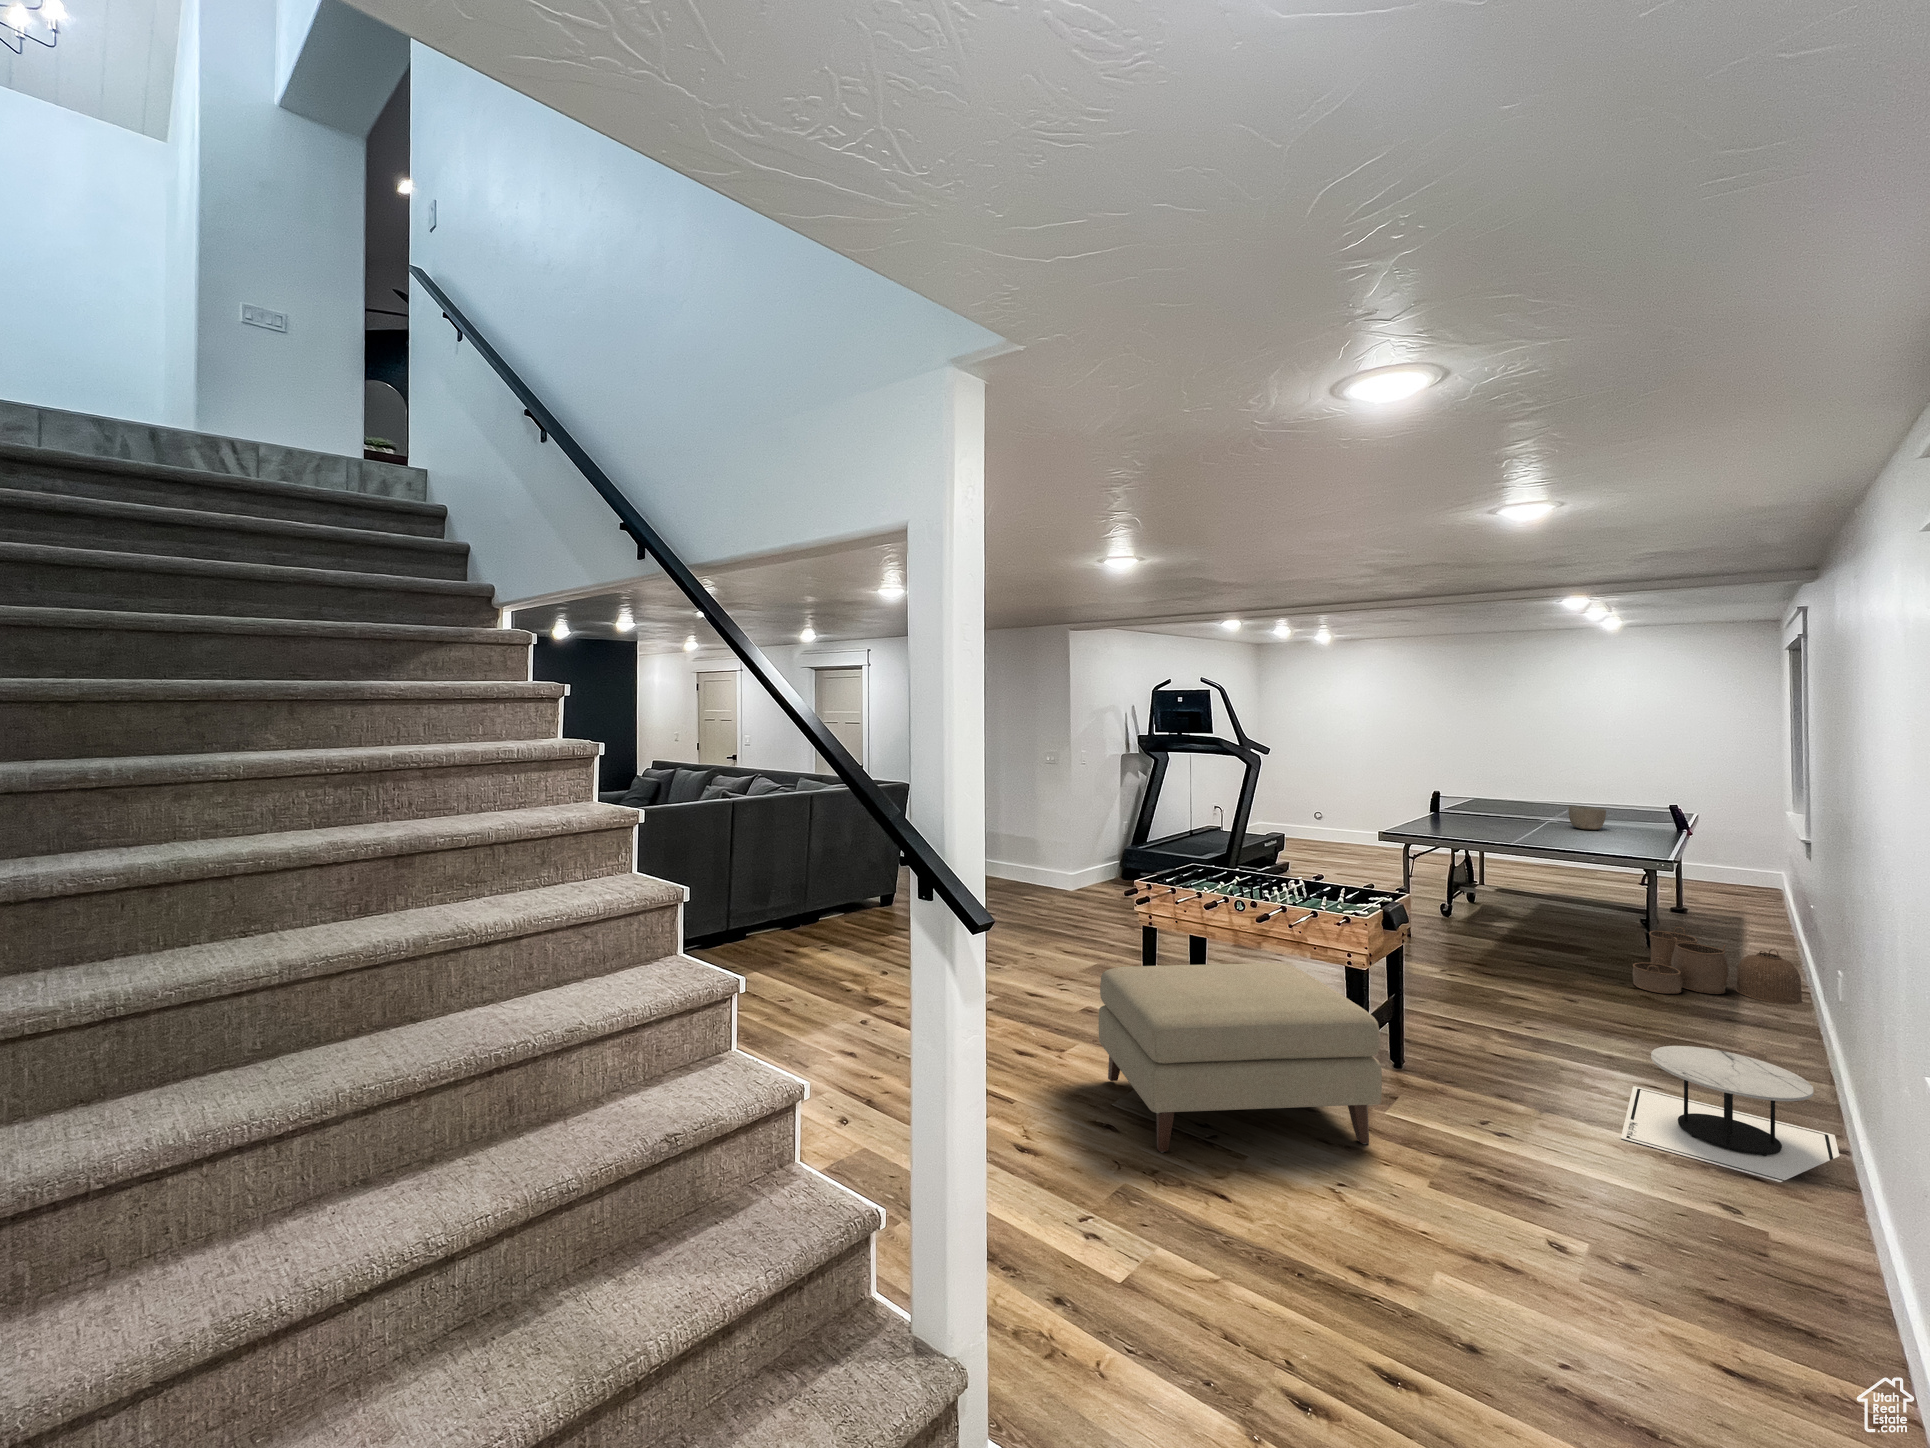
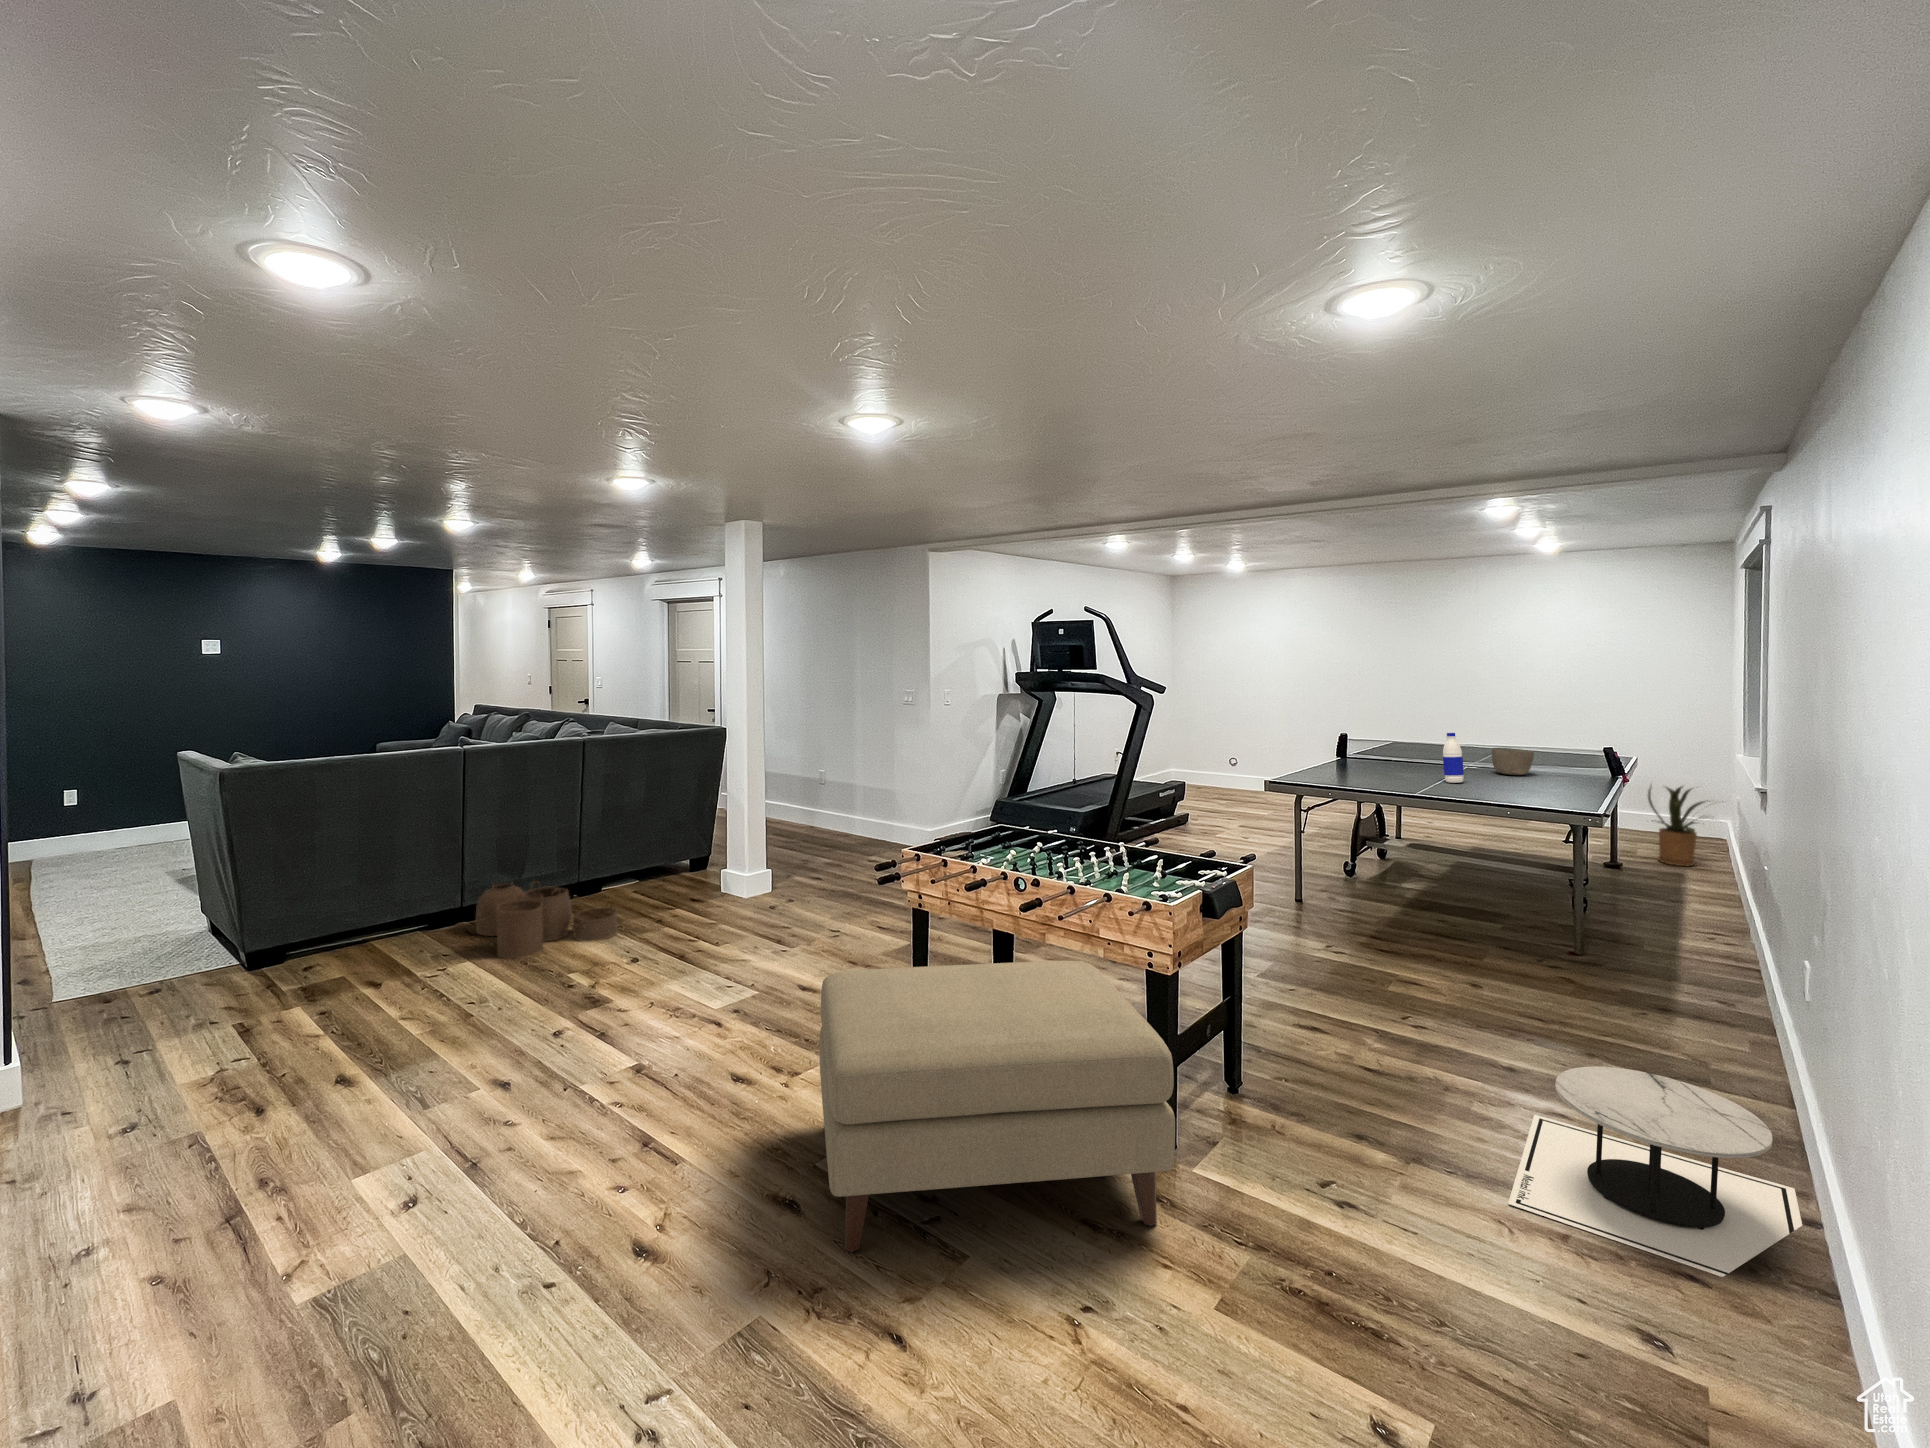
water bottle: none [1528,793,1547,836] -> present [1443,733,1464,783]
house plant: none [1708,836,1781,911] -> present [1648,786,1710,866]
woven basket: present [1633,927,1803,1004] -> present [476,883,618,959]

